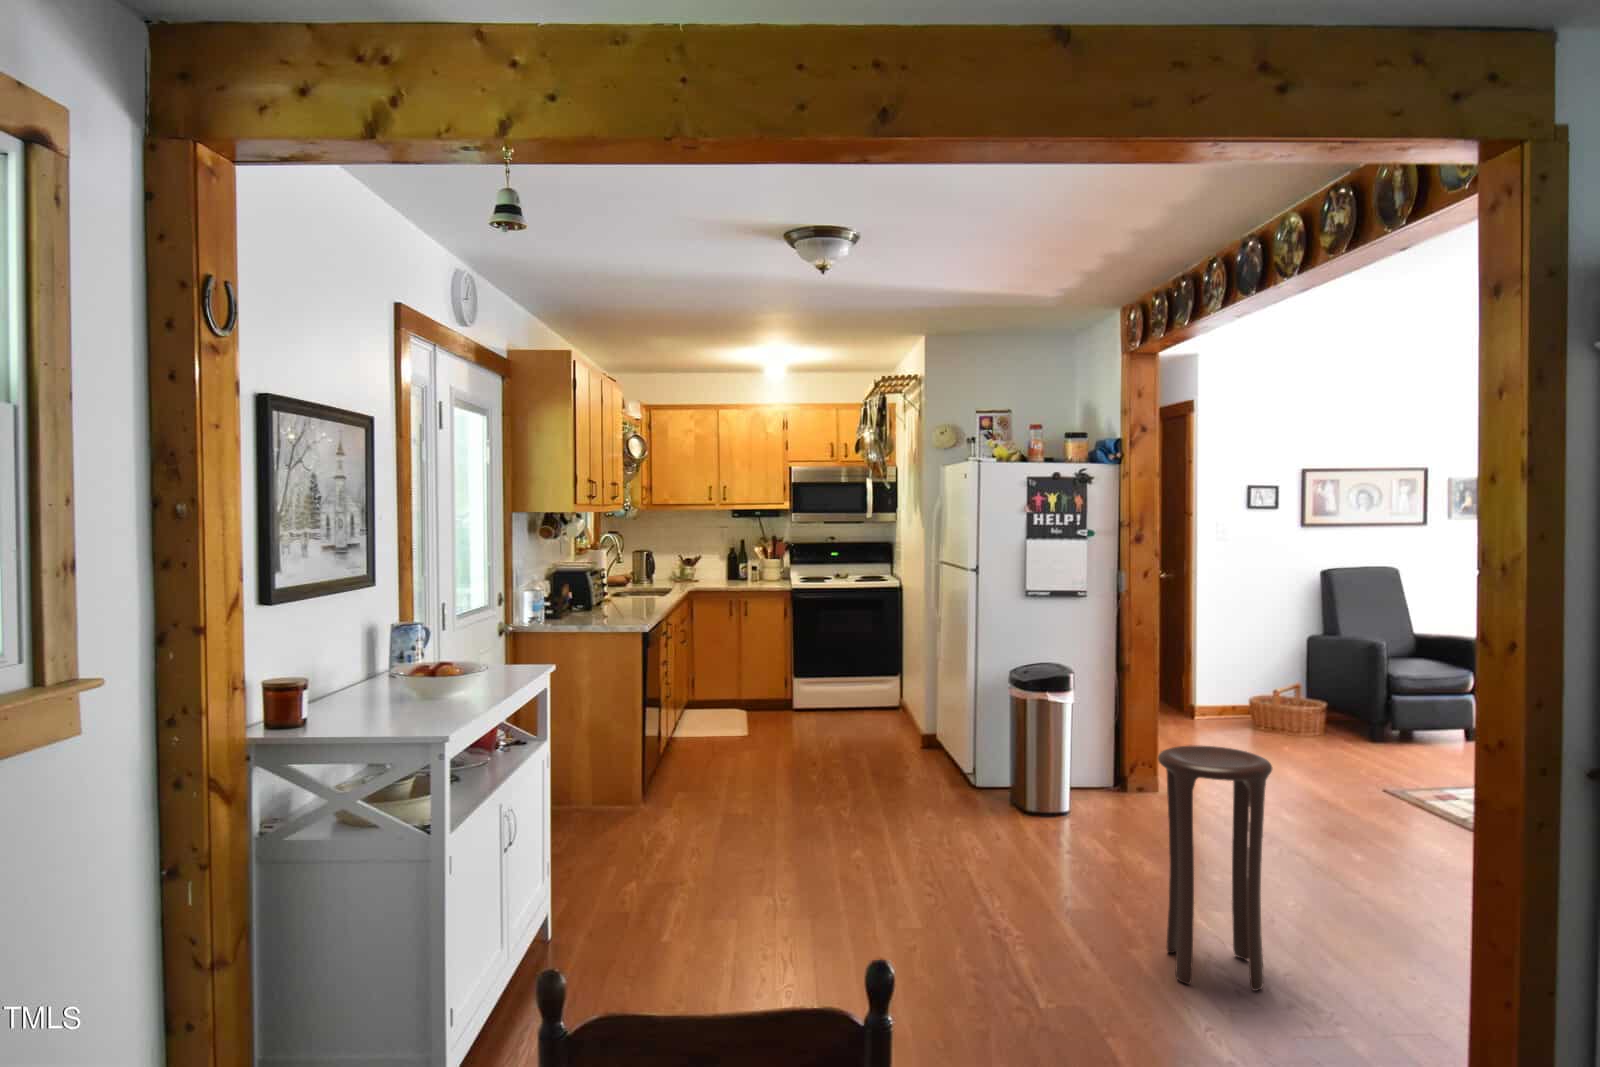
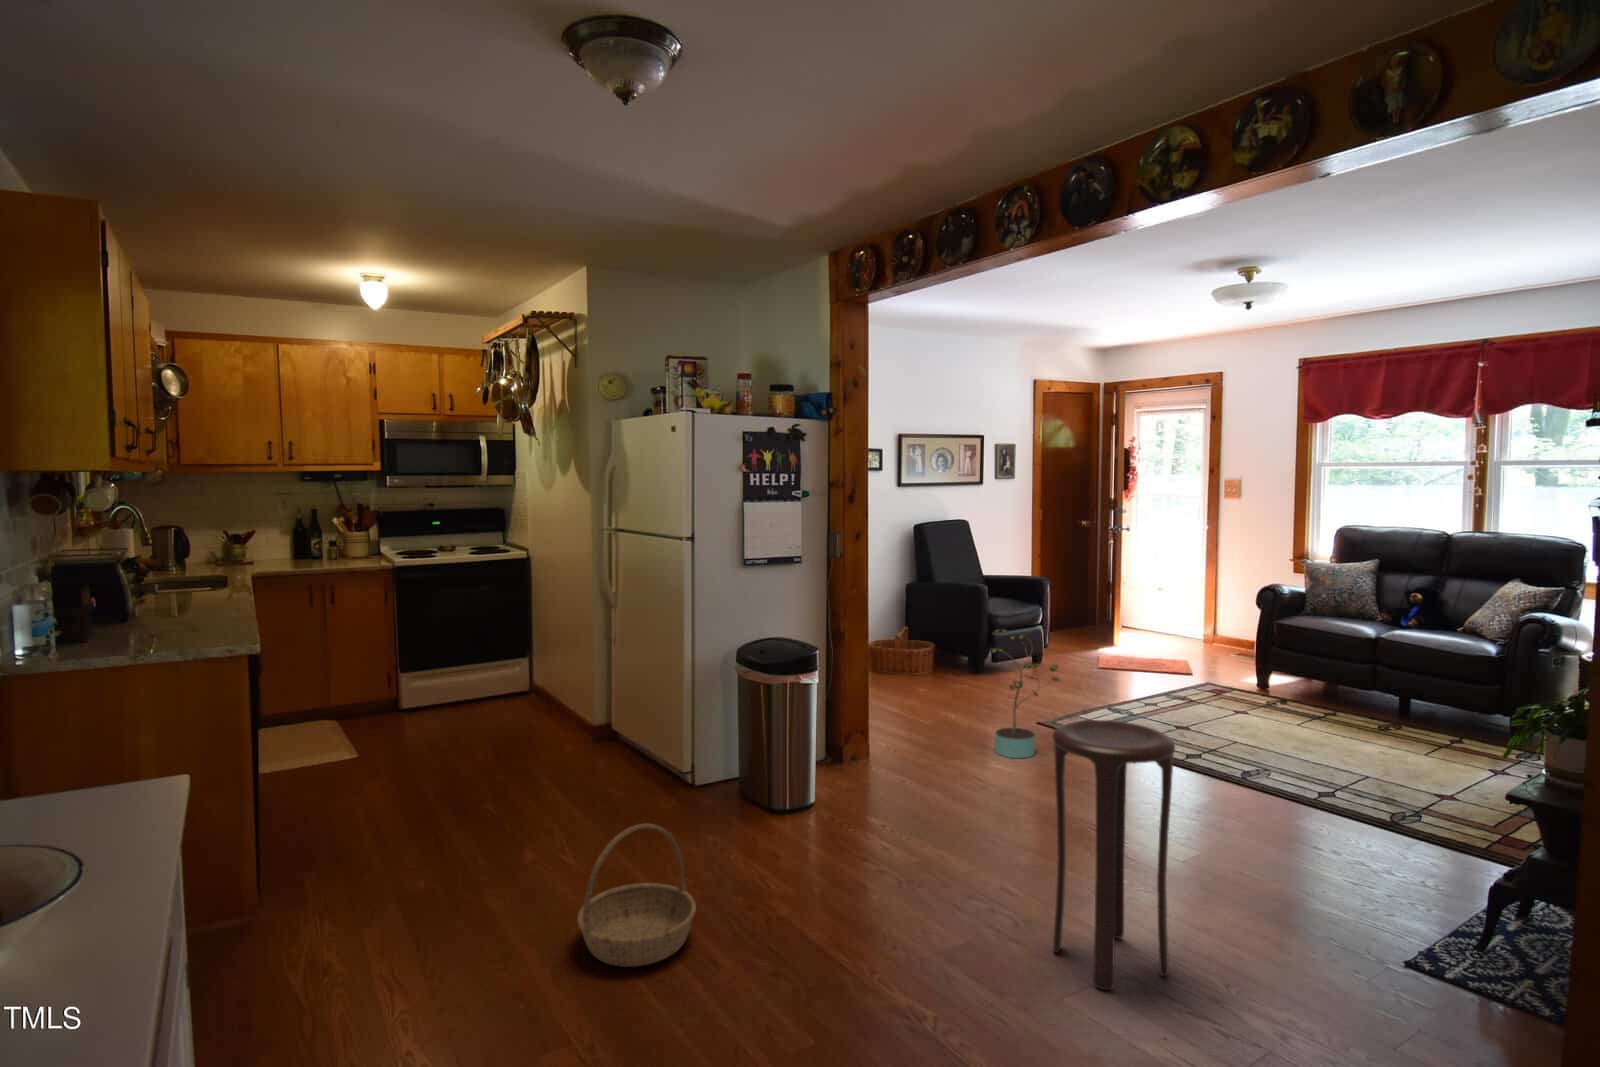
potted plant: none [1288,681,1381,823] -> present [990,629,1059,758]
basket: none [800,780,889,882] -> present [577,824,696,967]

